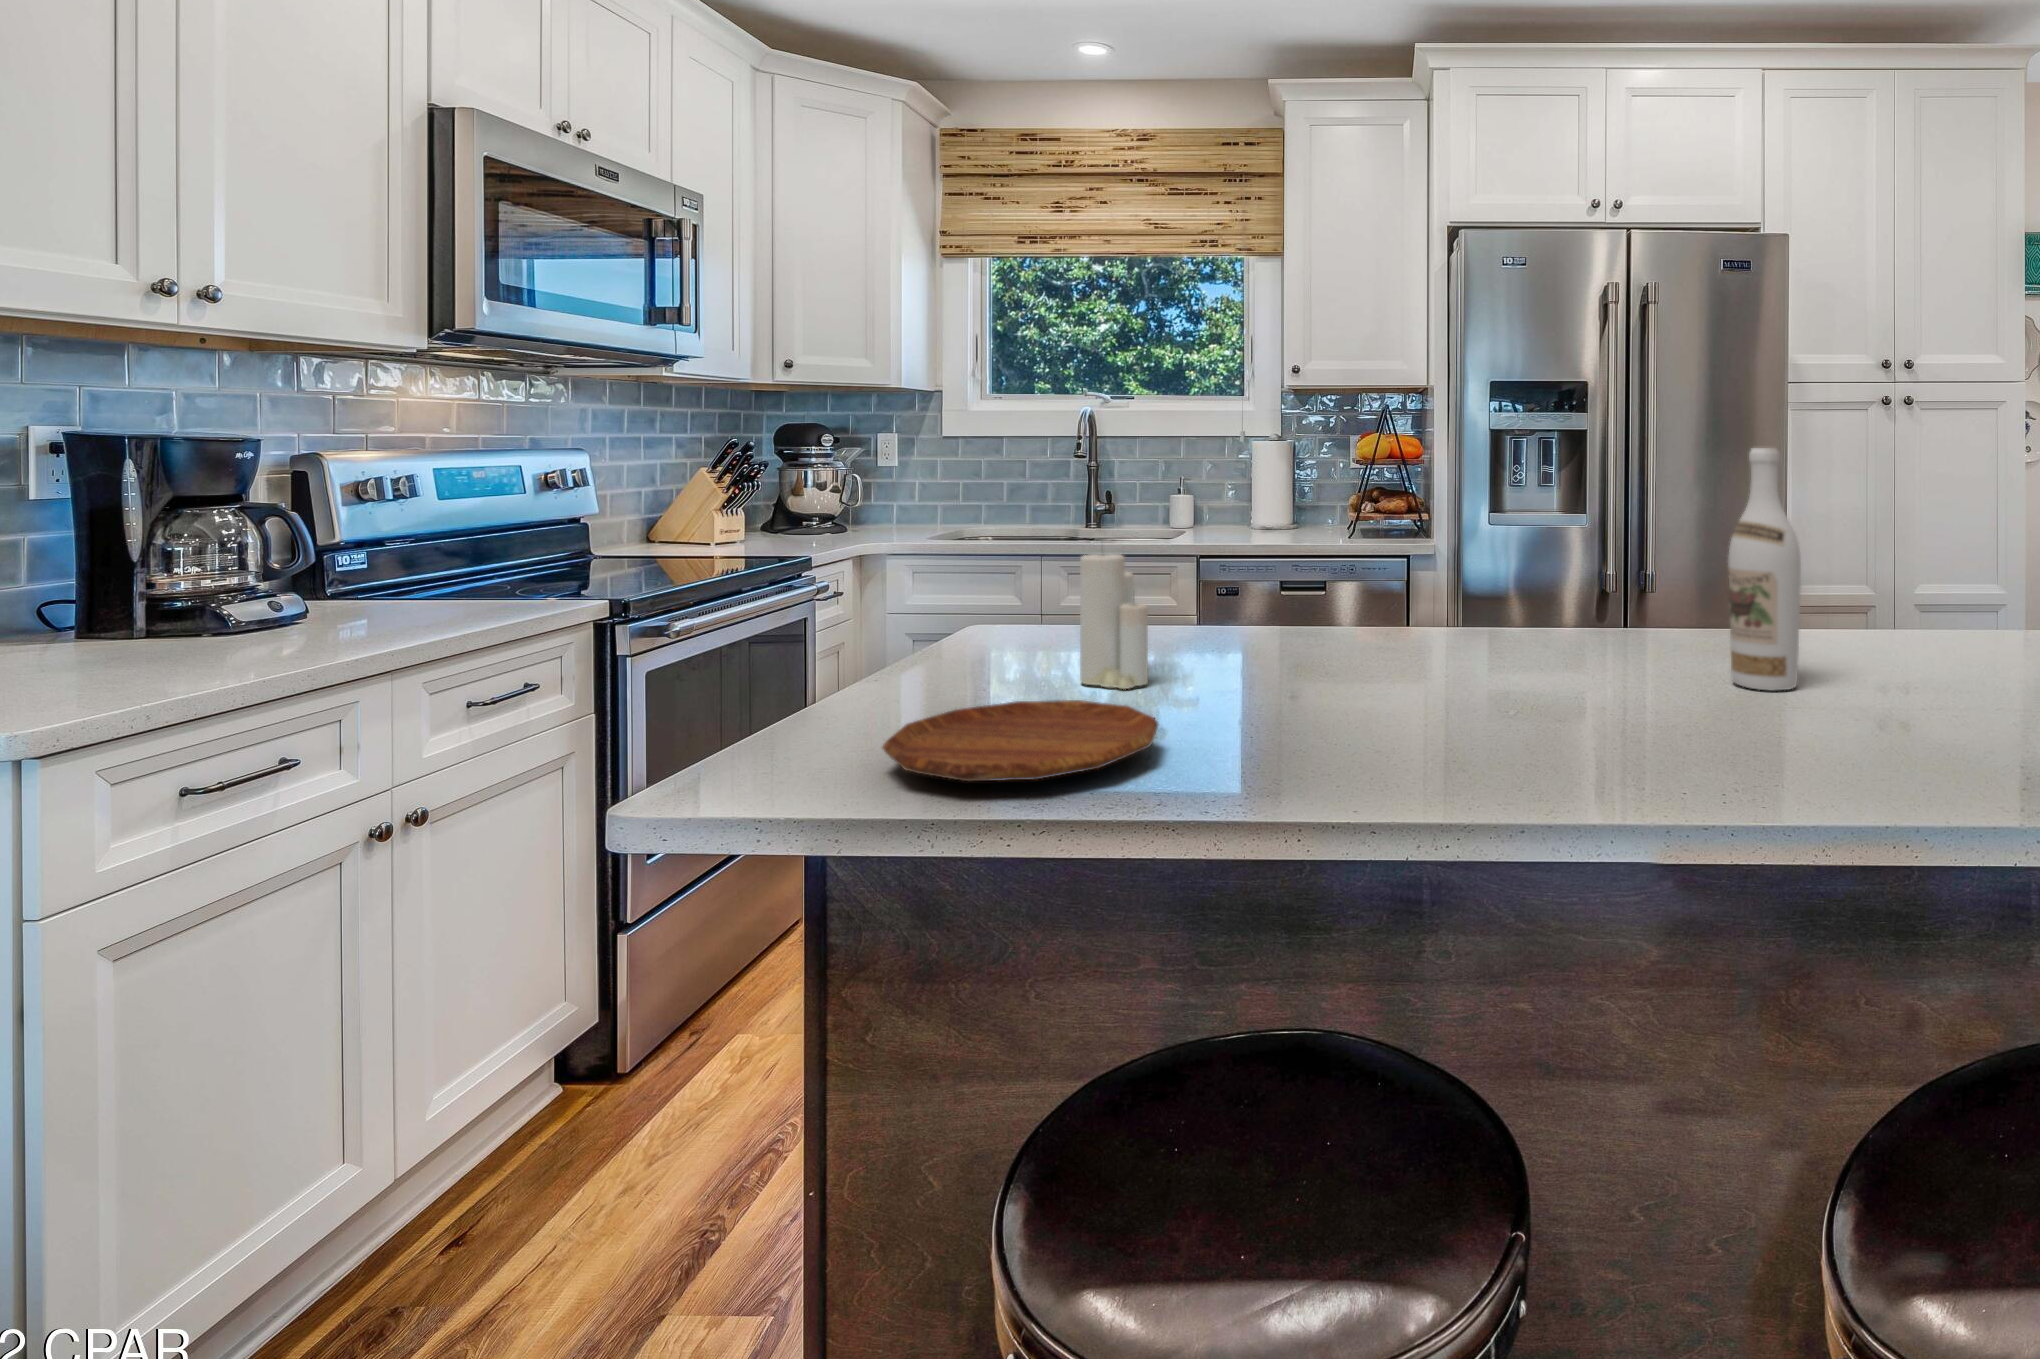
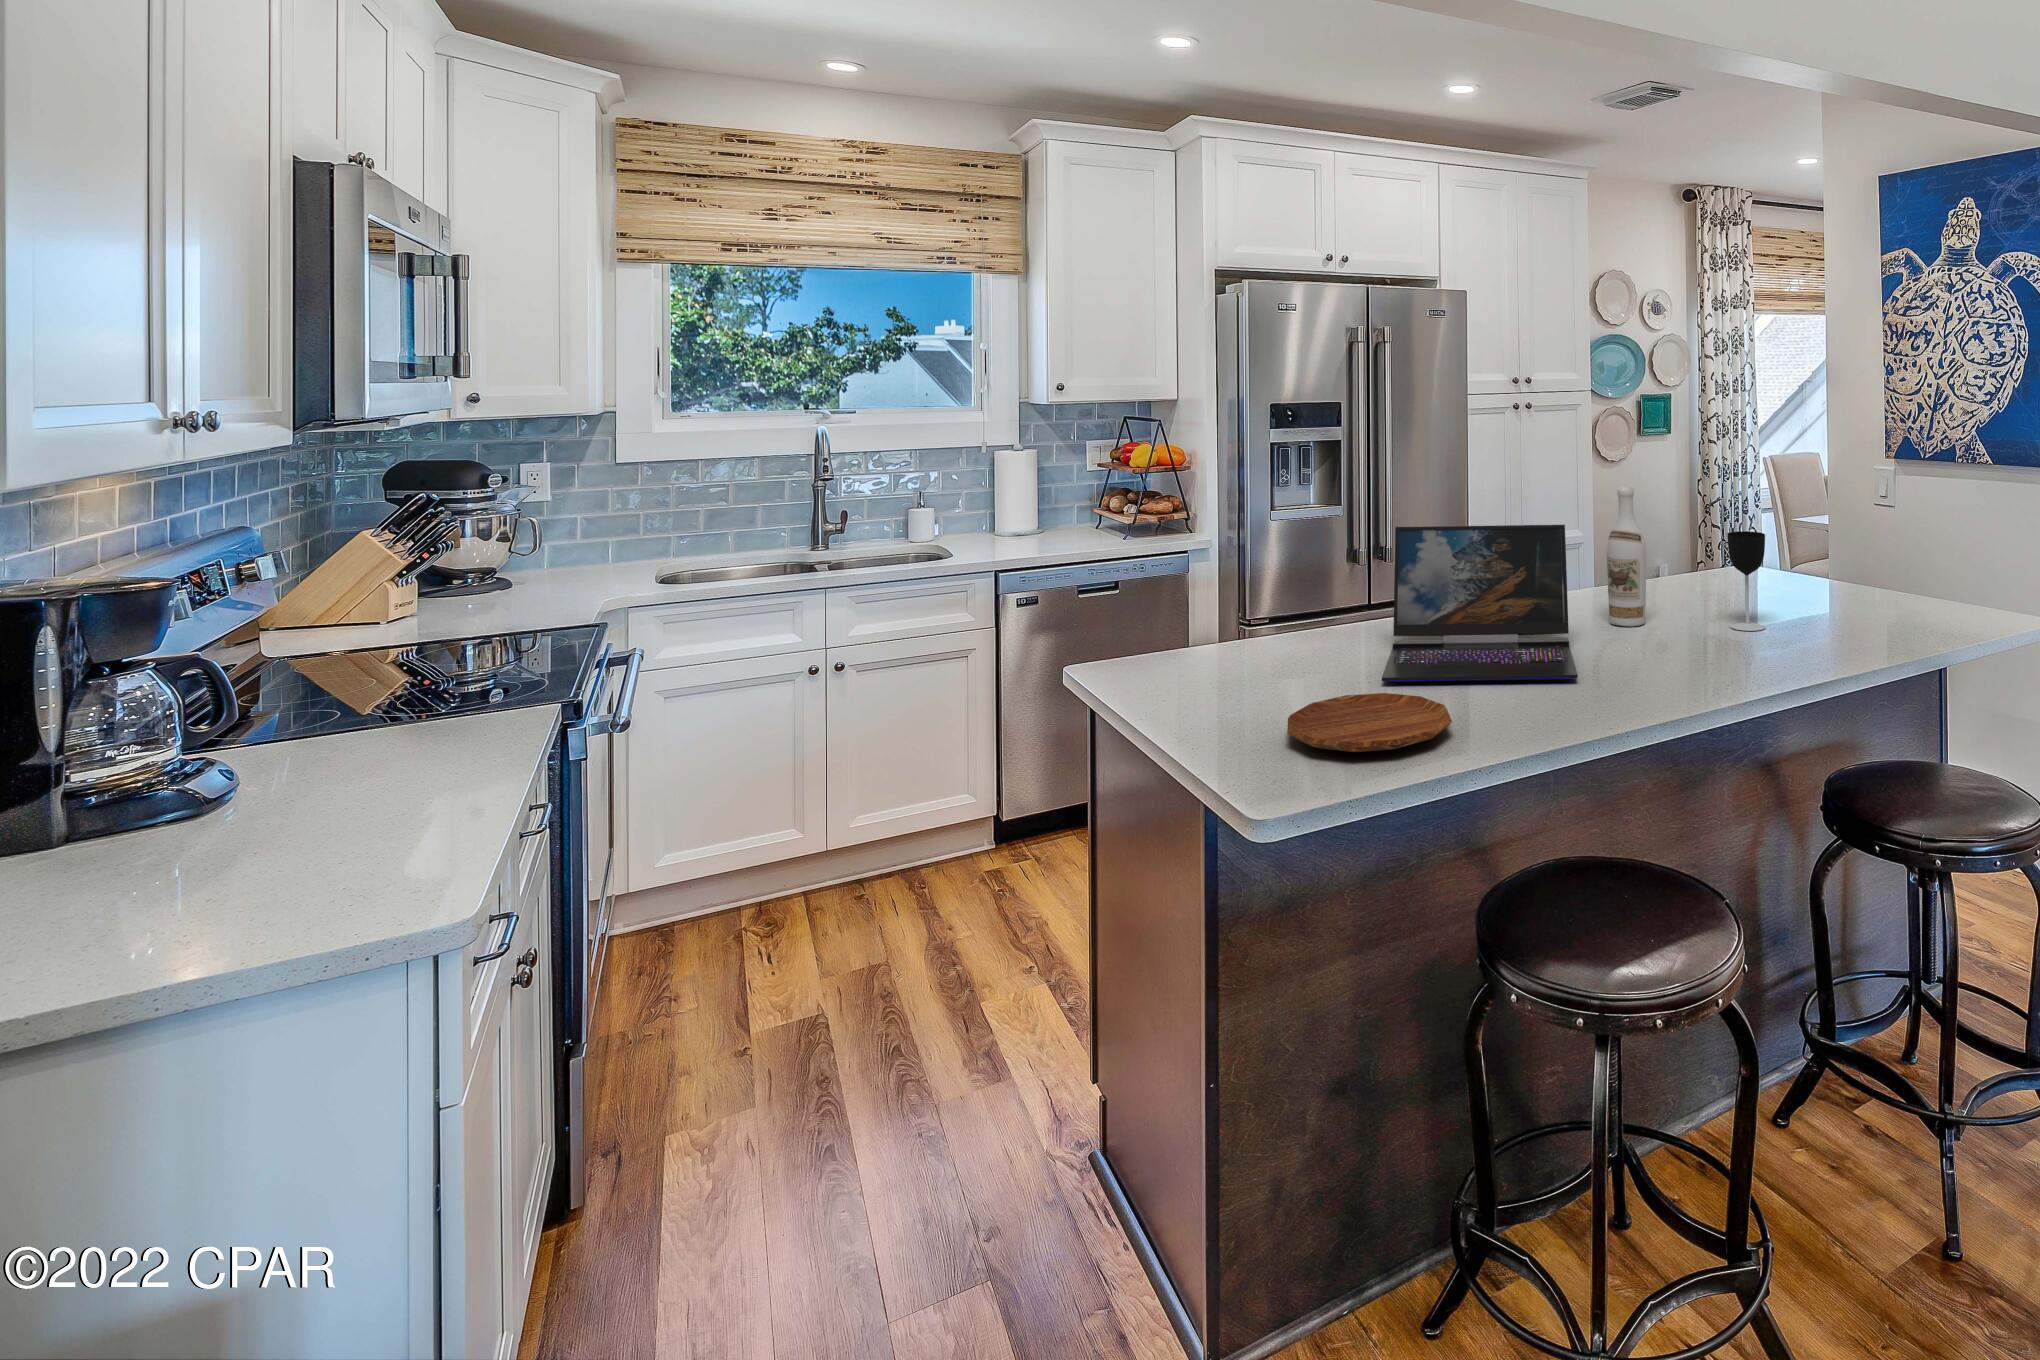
laptop: none [1212,489,1601,742] -> present [1382,525,1578,683]
wine glass: none [1947,536,2029,729] -> present [1727,531,1765,631]
candle: present [1080,553,1148,689] -> none [1250,584,1307,688]

